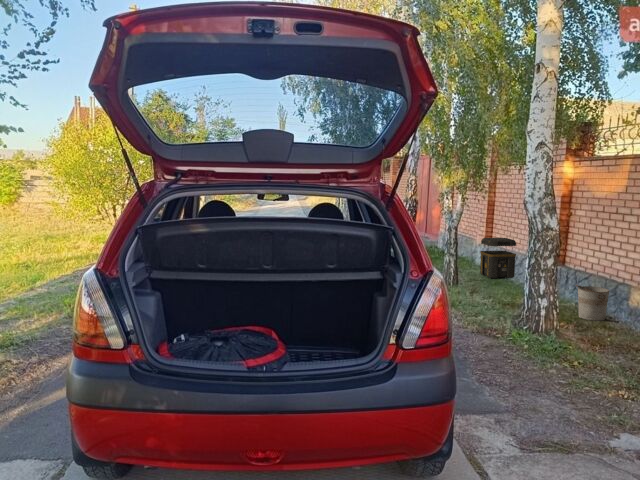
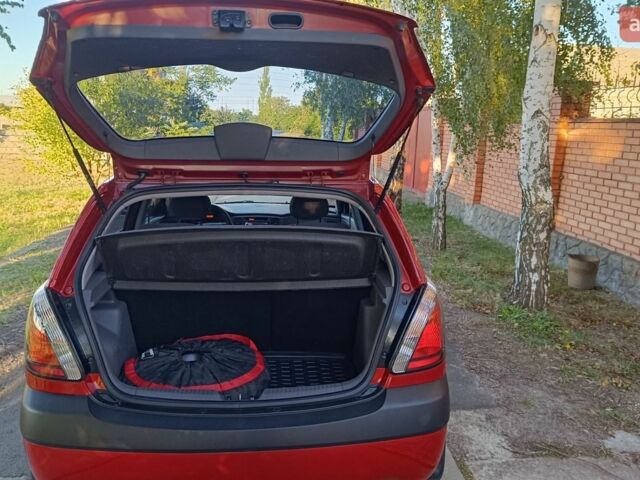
toolbox: present [480,238,516,278] -> none [469,198,505,240]

